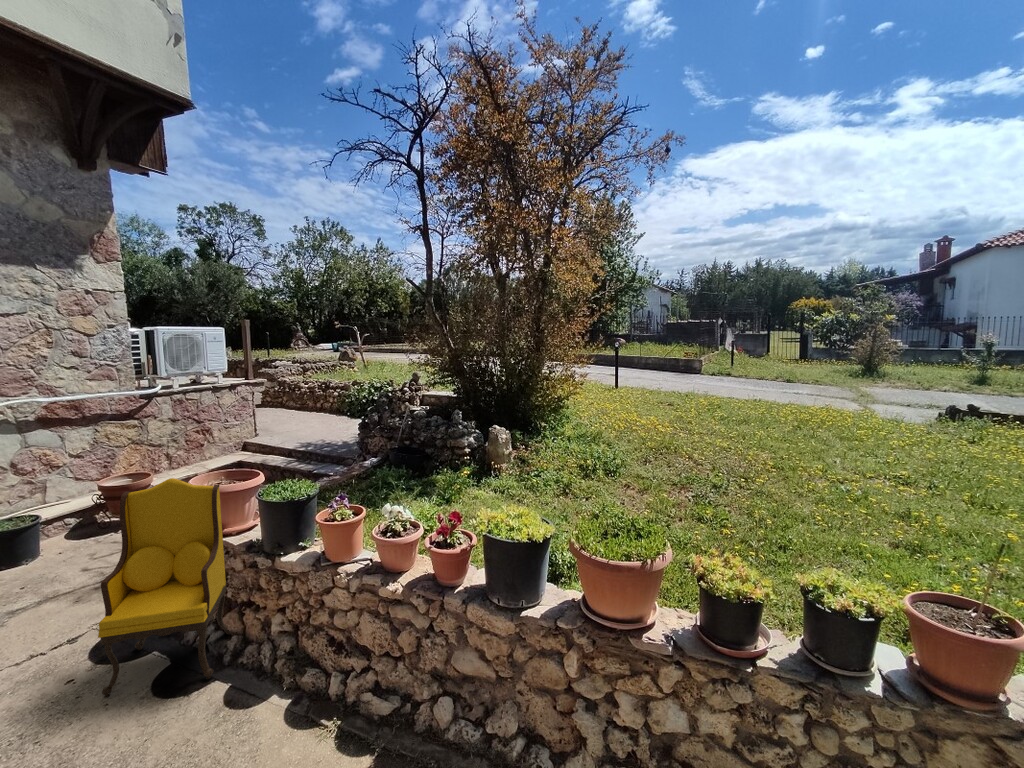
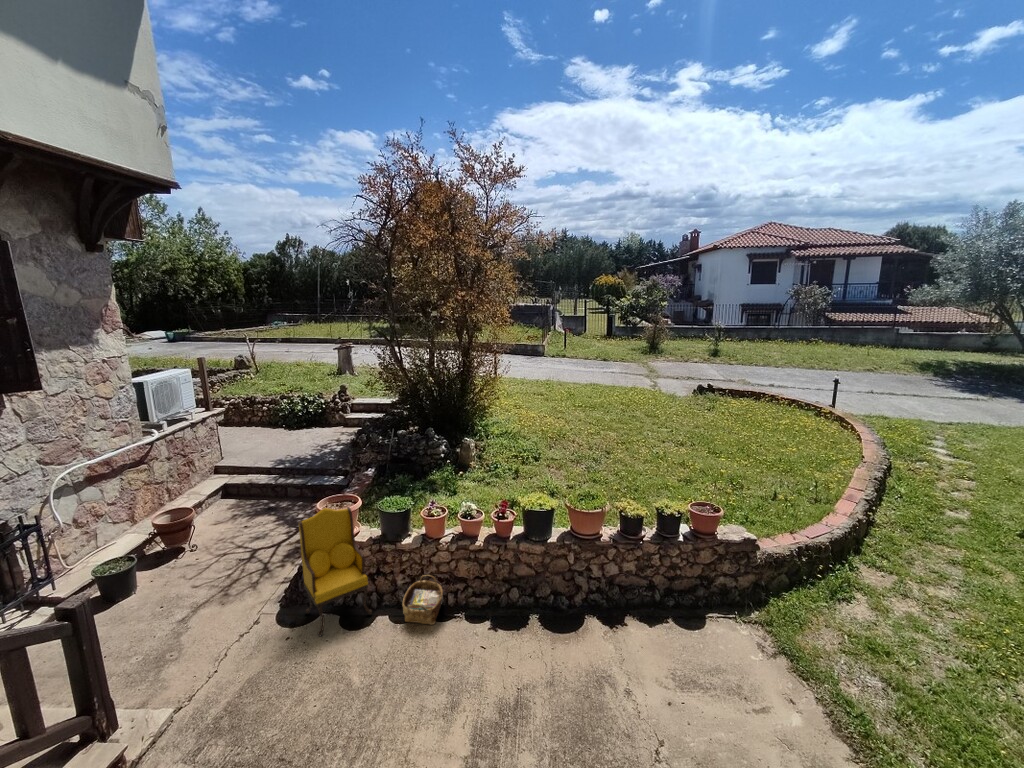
woven basket: none [230,627,329,733] -> present [403,575,443,625]

